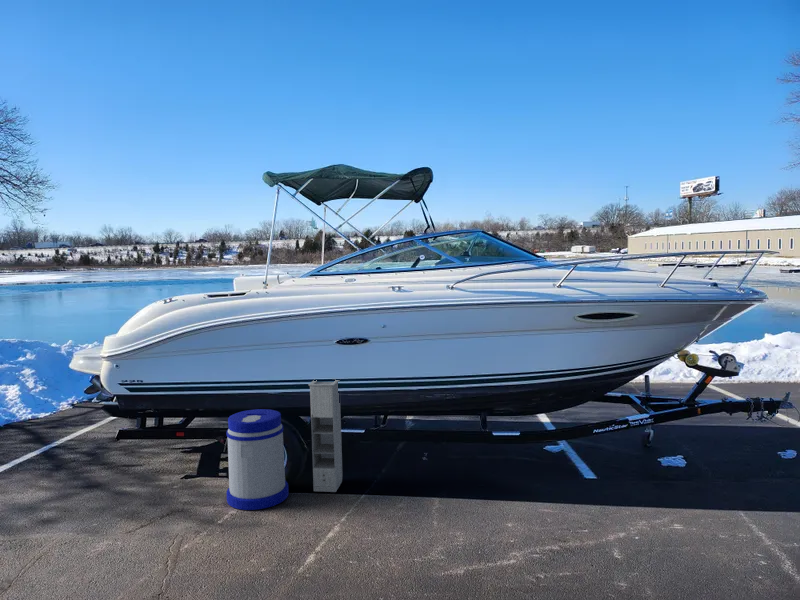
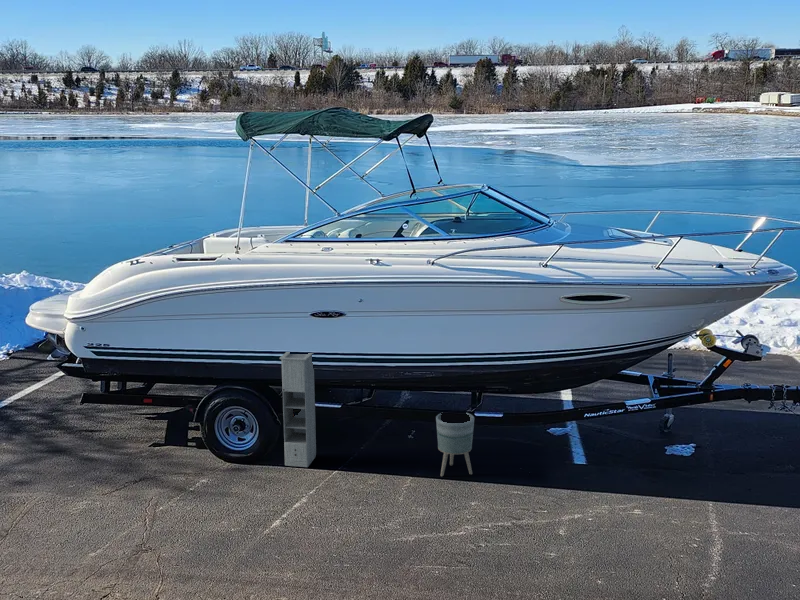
trash can: present [226,409,289,510] -> none [196,380,259,481]
planter: none [459,431,496,495] -> present [436,413,474,476]

